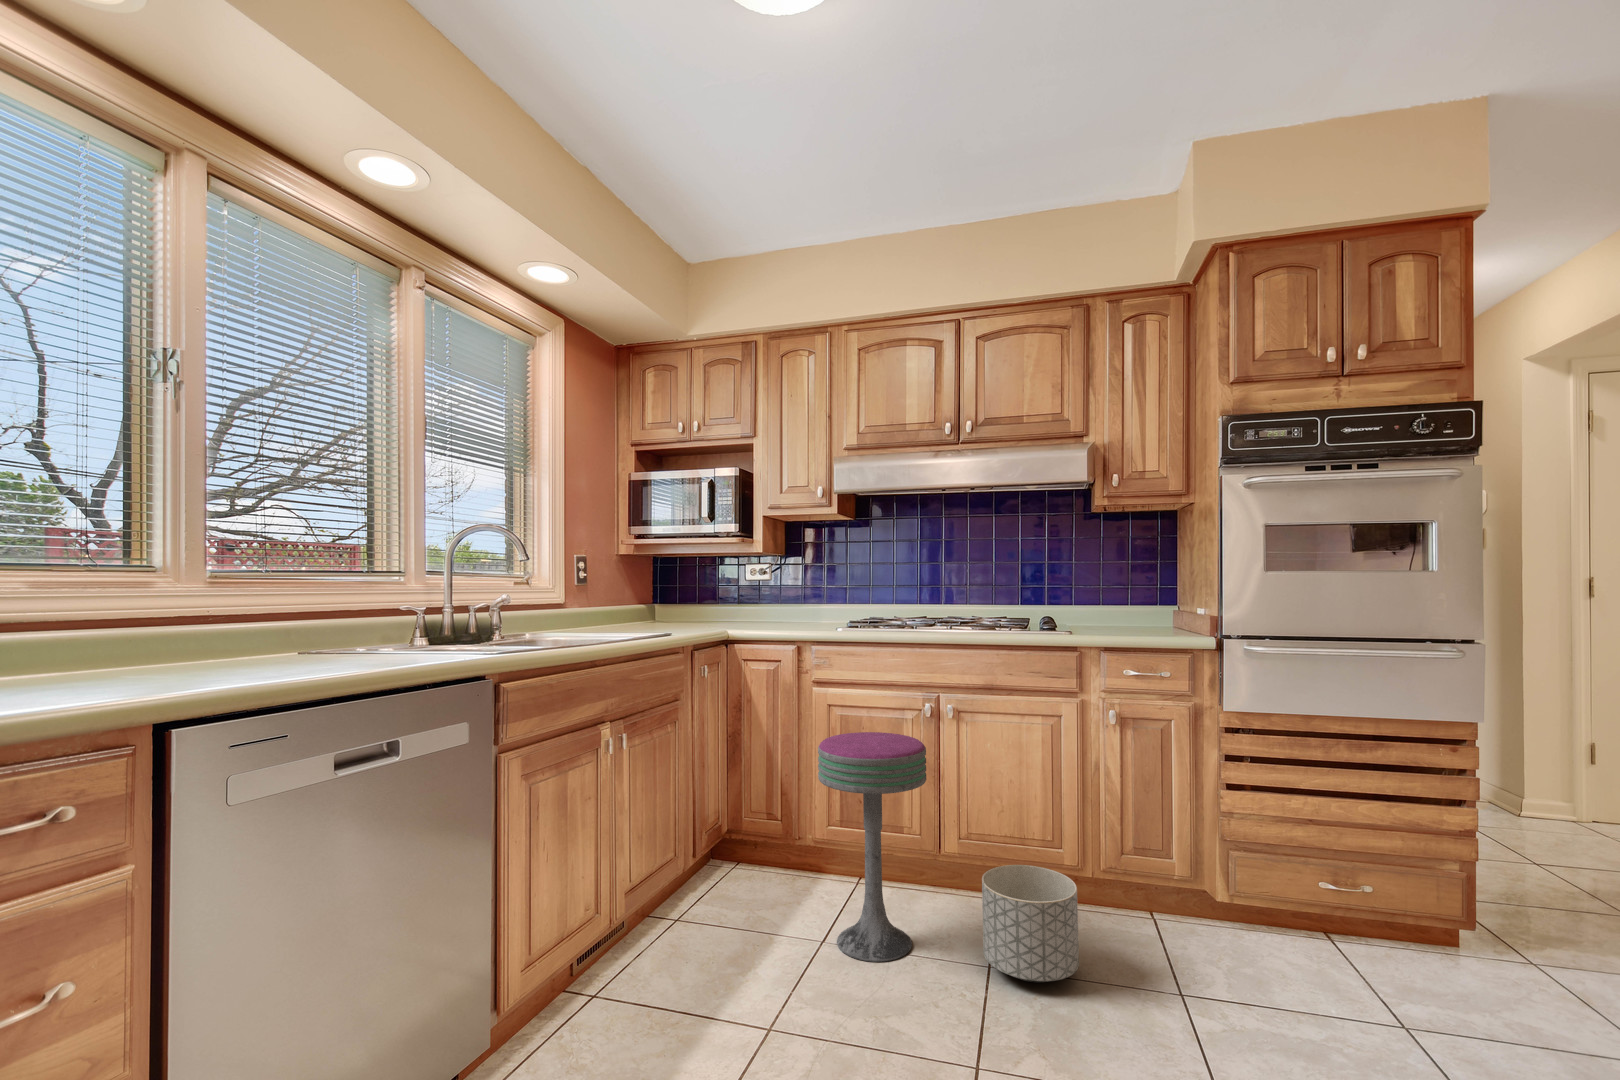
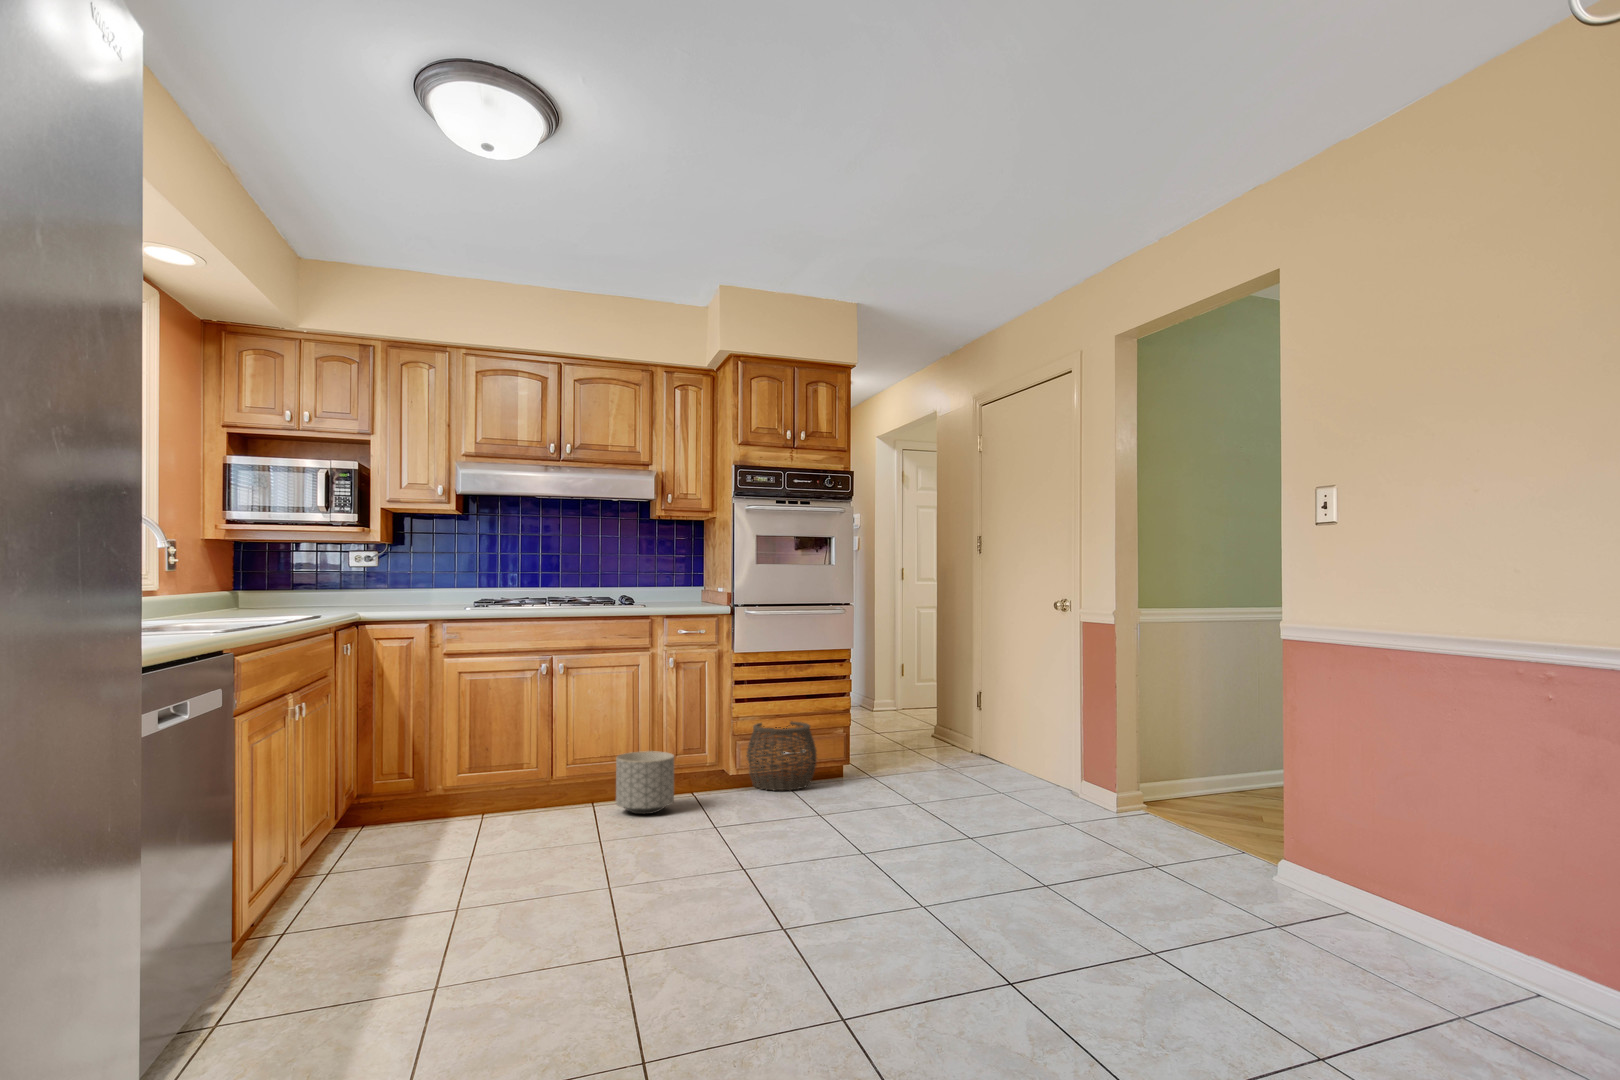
bar stool: present [818,732,927,962] -> none [501,677,580,826]
woven basket: none [1243,837,1395,989] -> present [746,721,817,791]

